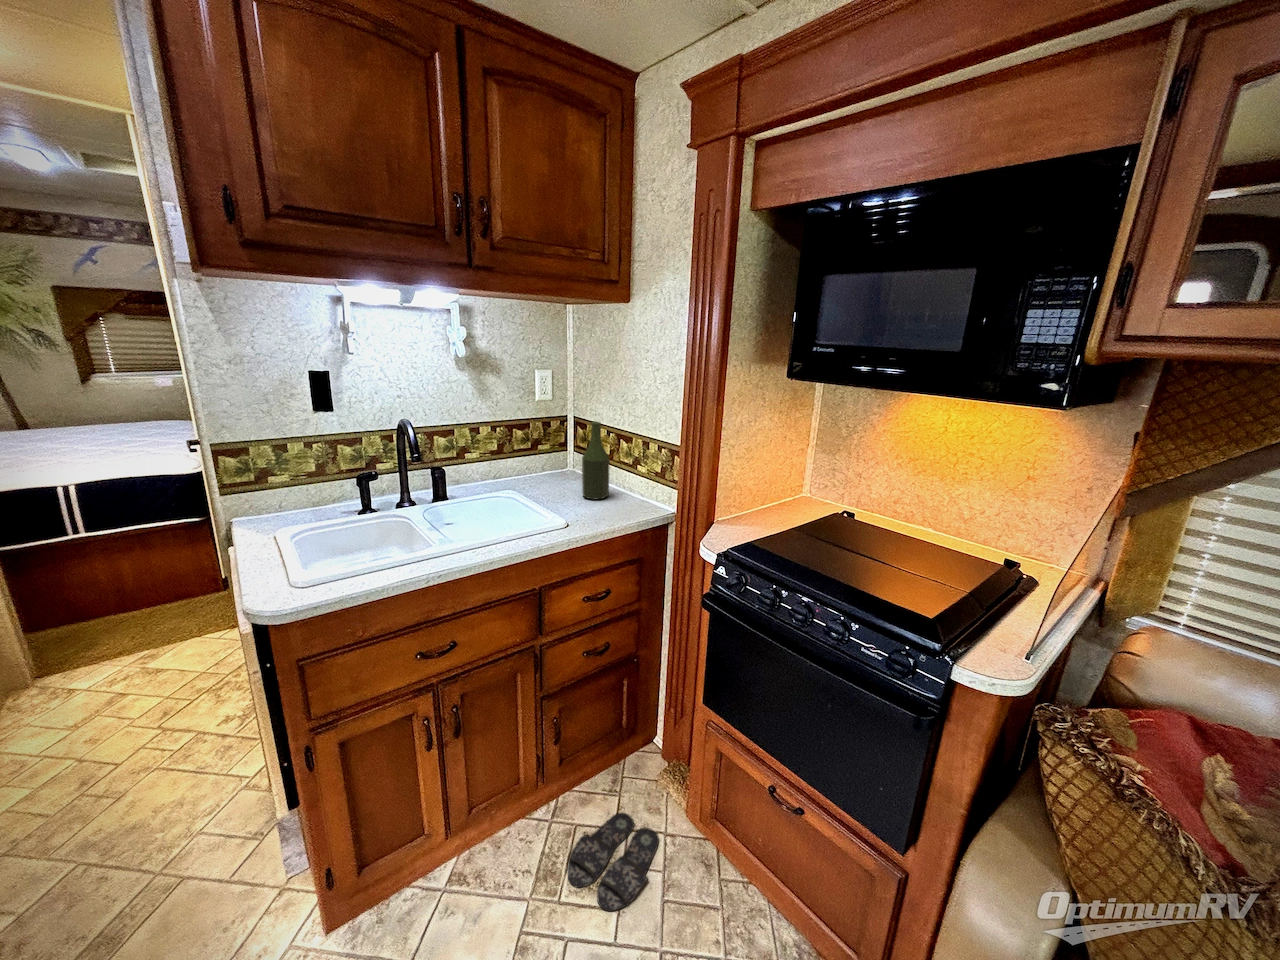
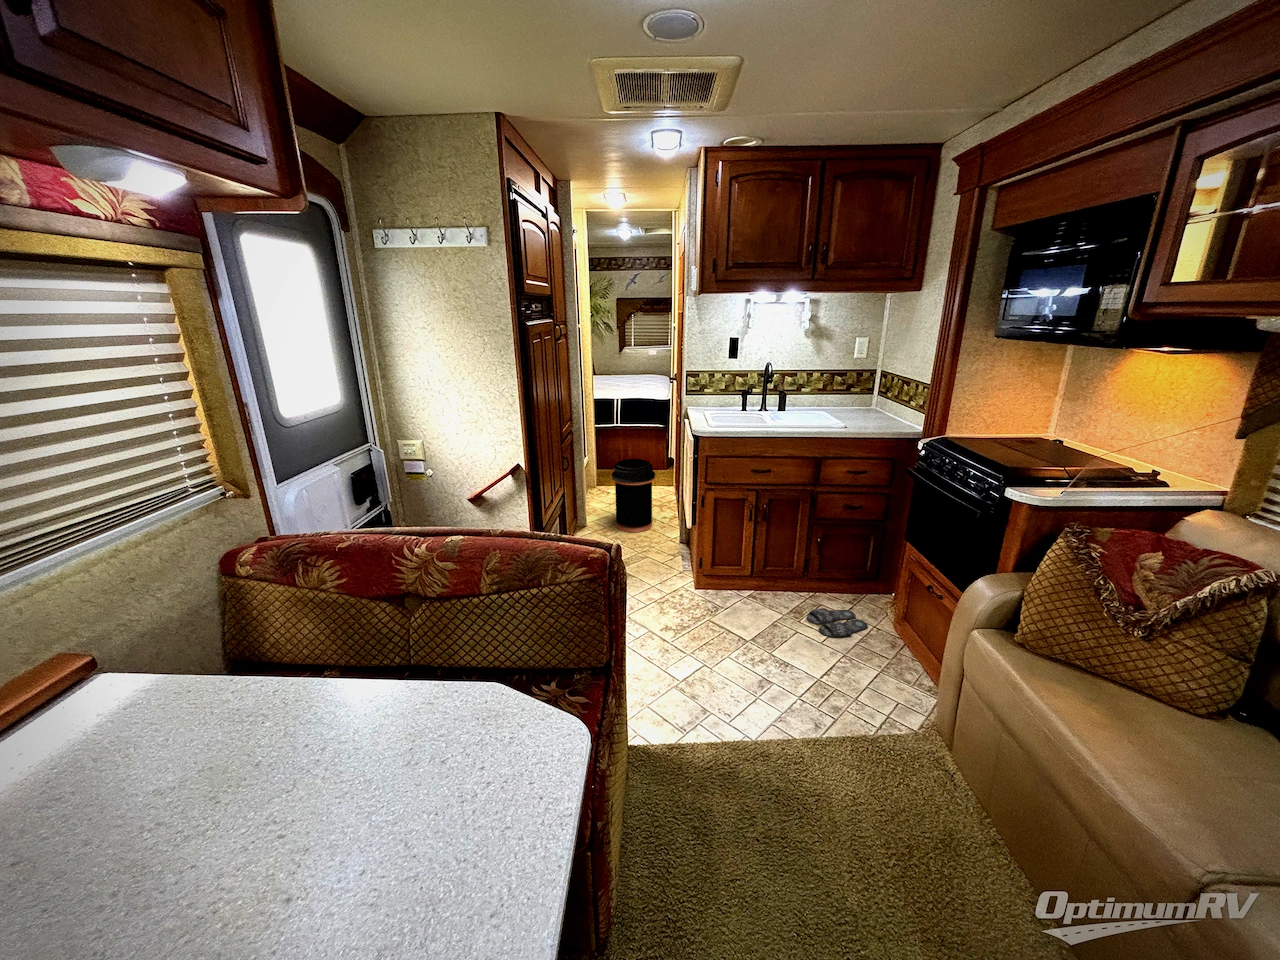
bottle: present [582,421,610,499] -> none [869,370,890,422]
trash can: none [33,635,193,817] -> present [612,459,655,532]

